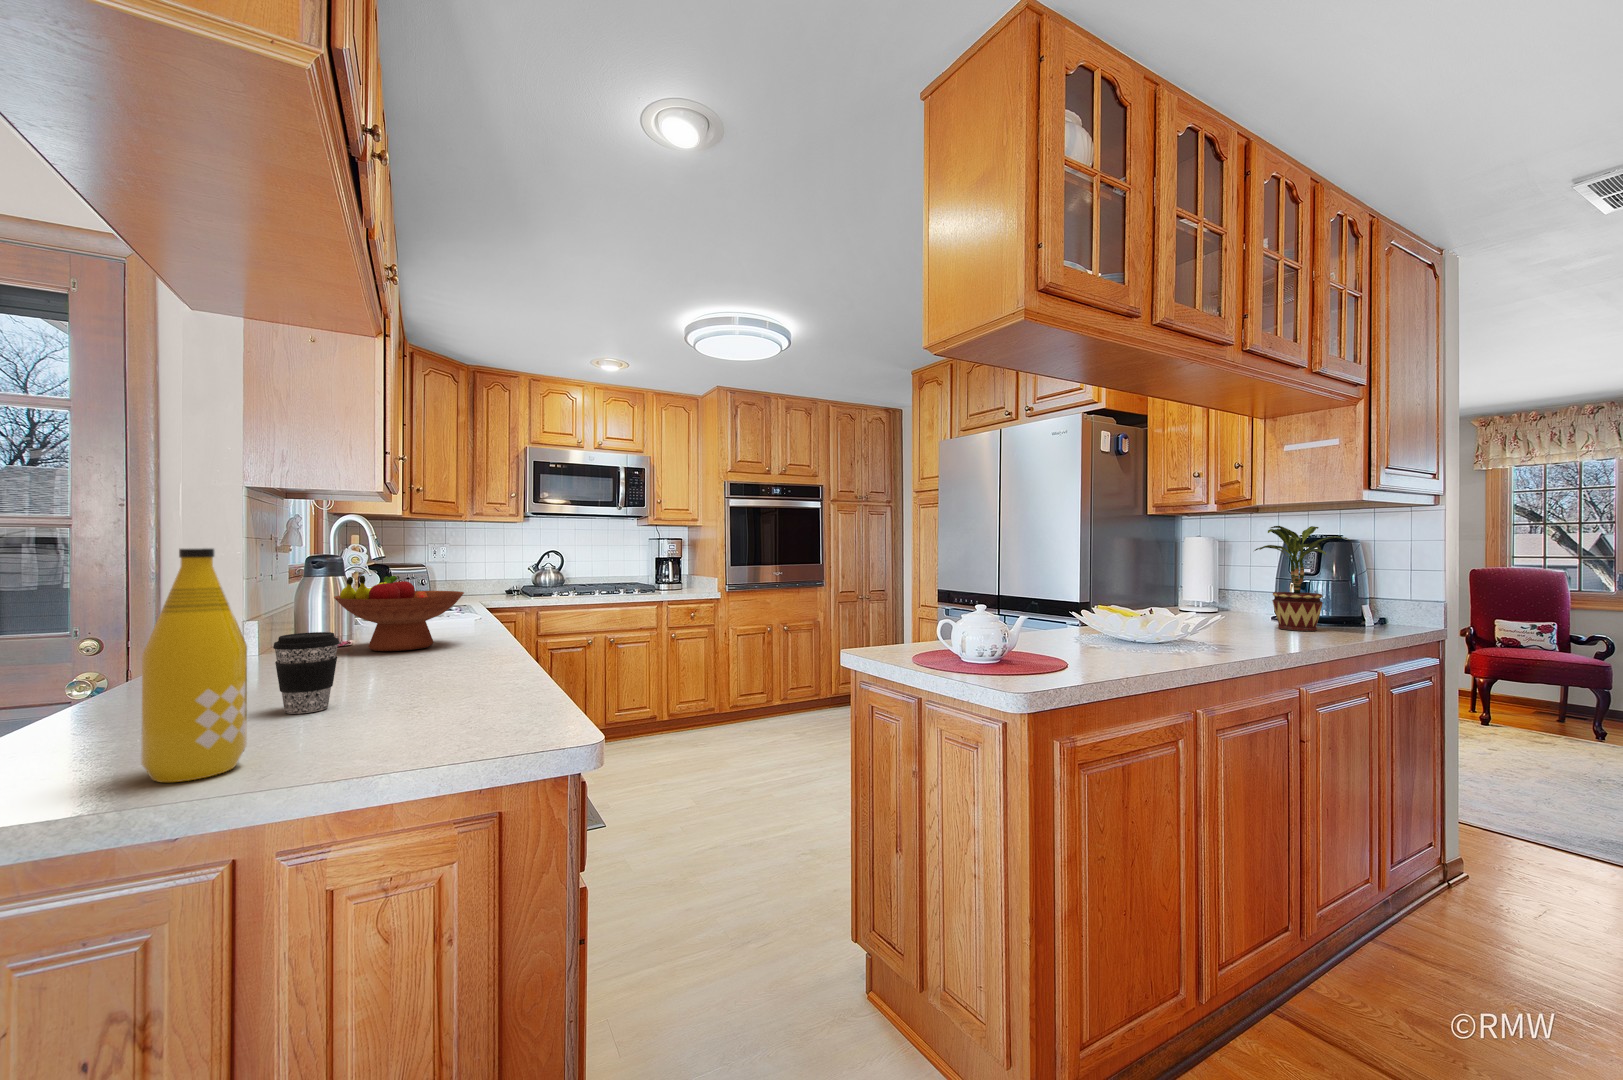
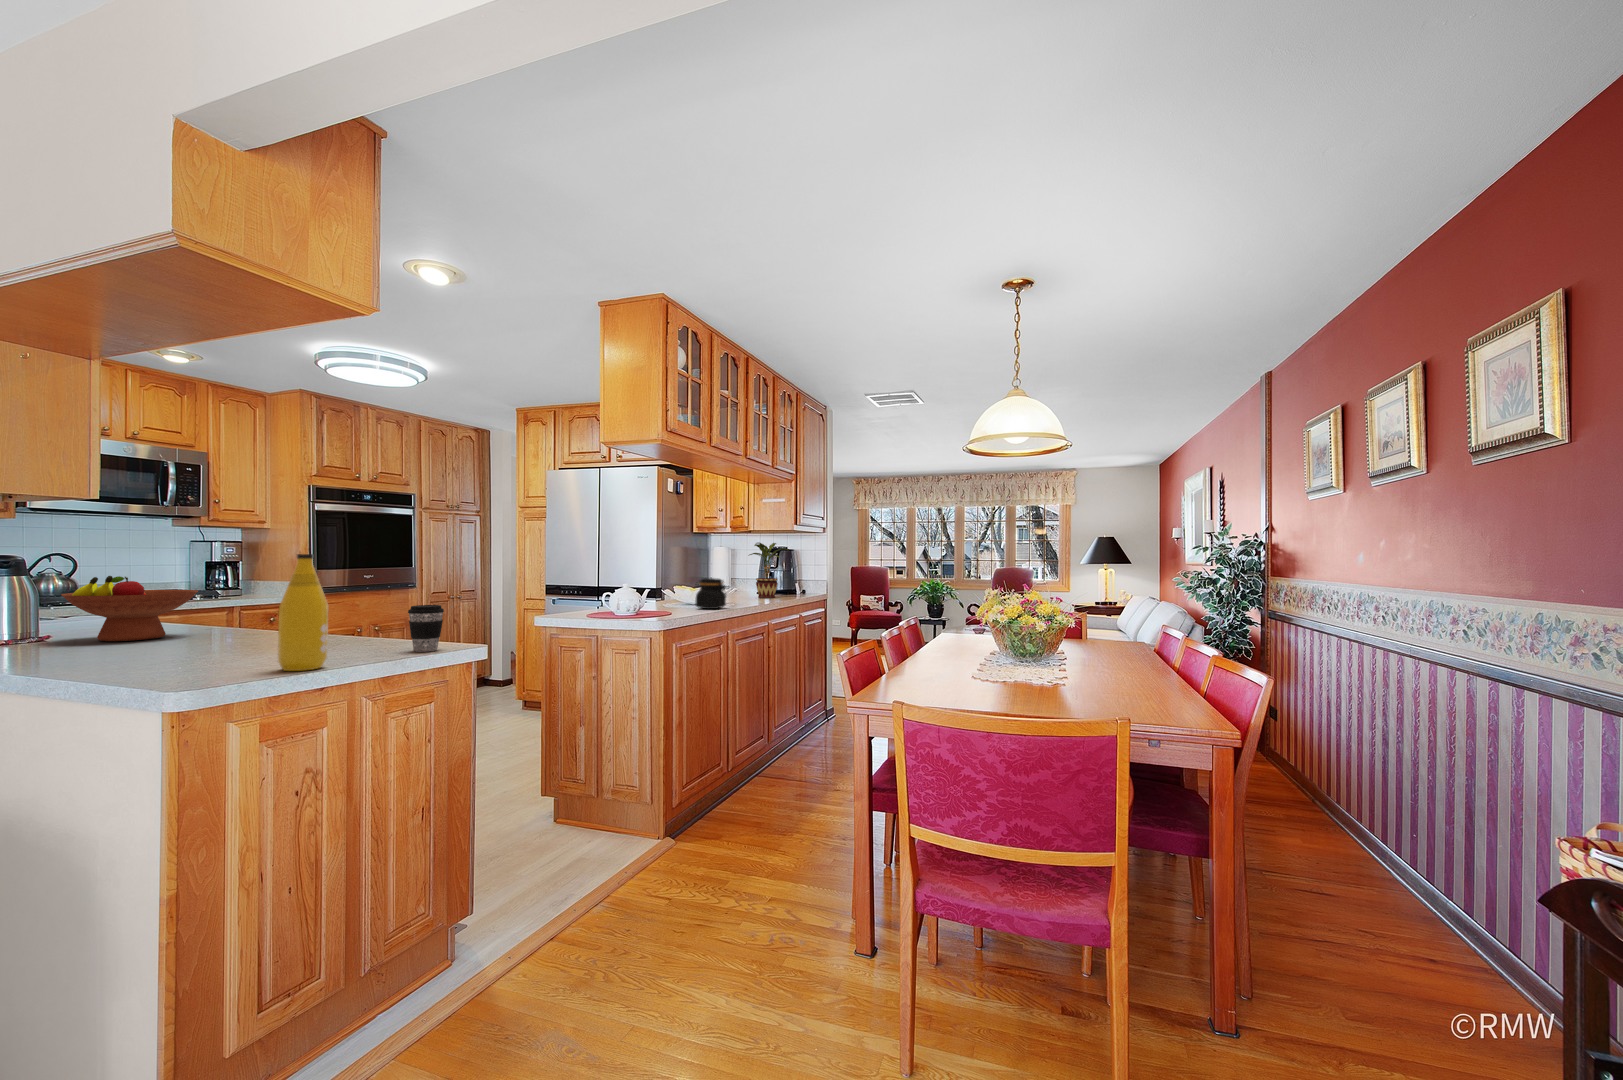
jar: none [1130,594,1201,656] -> present [695,578,726,609]
coffee cup: present [273,632,339,714] -> present [408,605,444,652]

